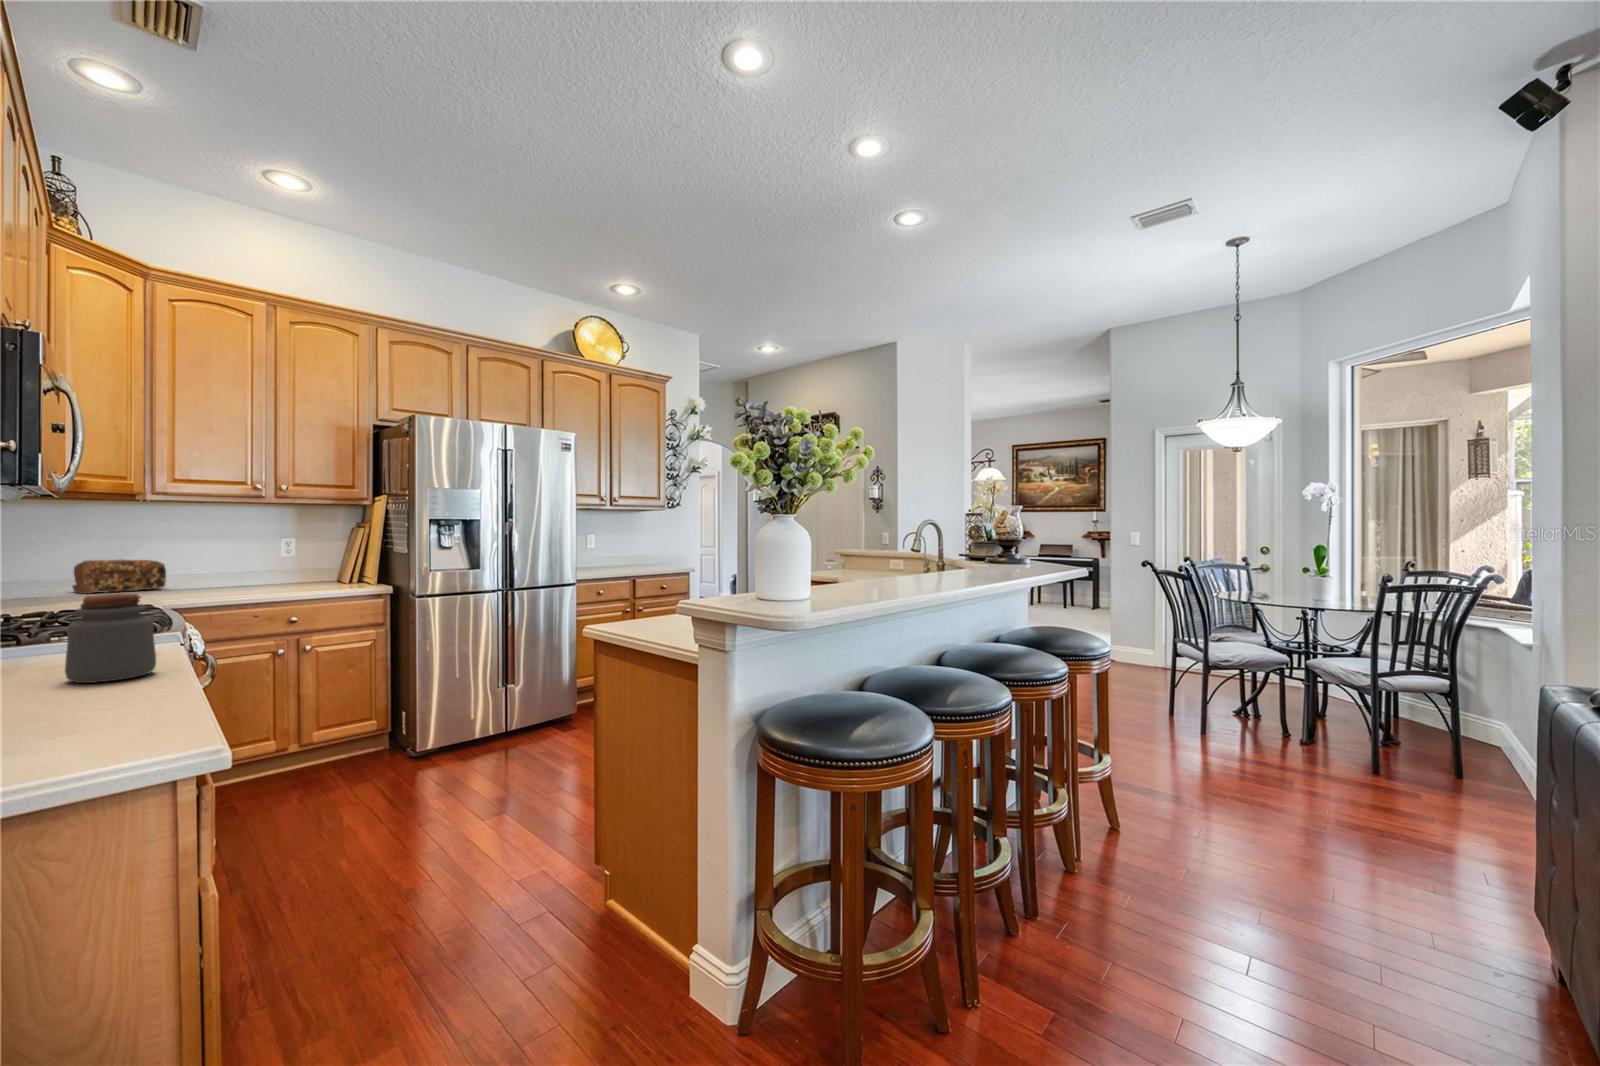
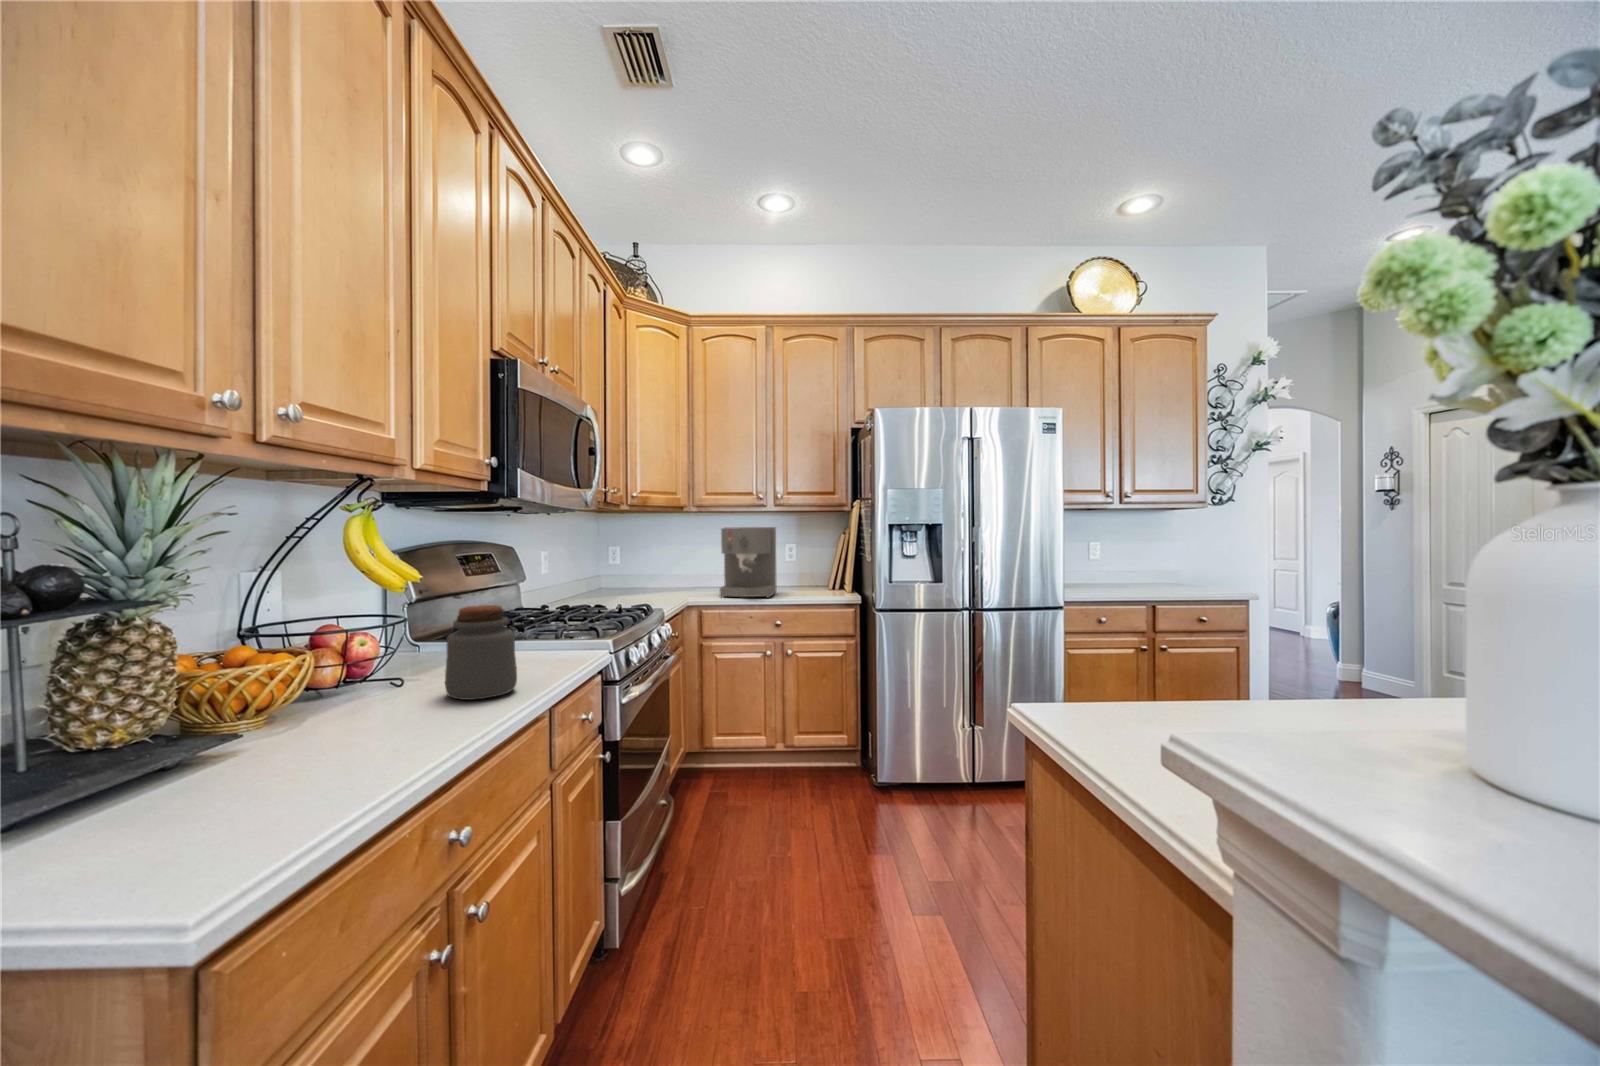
coffee maker: none [214,520,288,597] -> present [720,527,777,598]
bread loaf: present [72,560,166,594] -> none [655,561,706,588]

